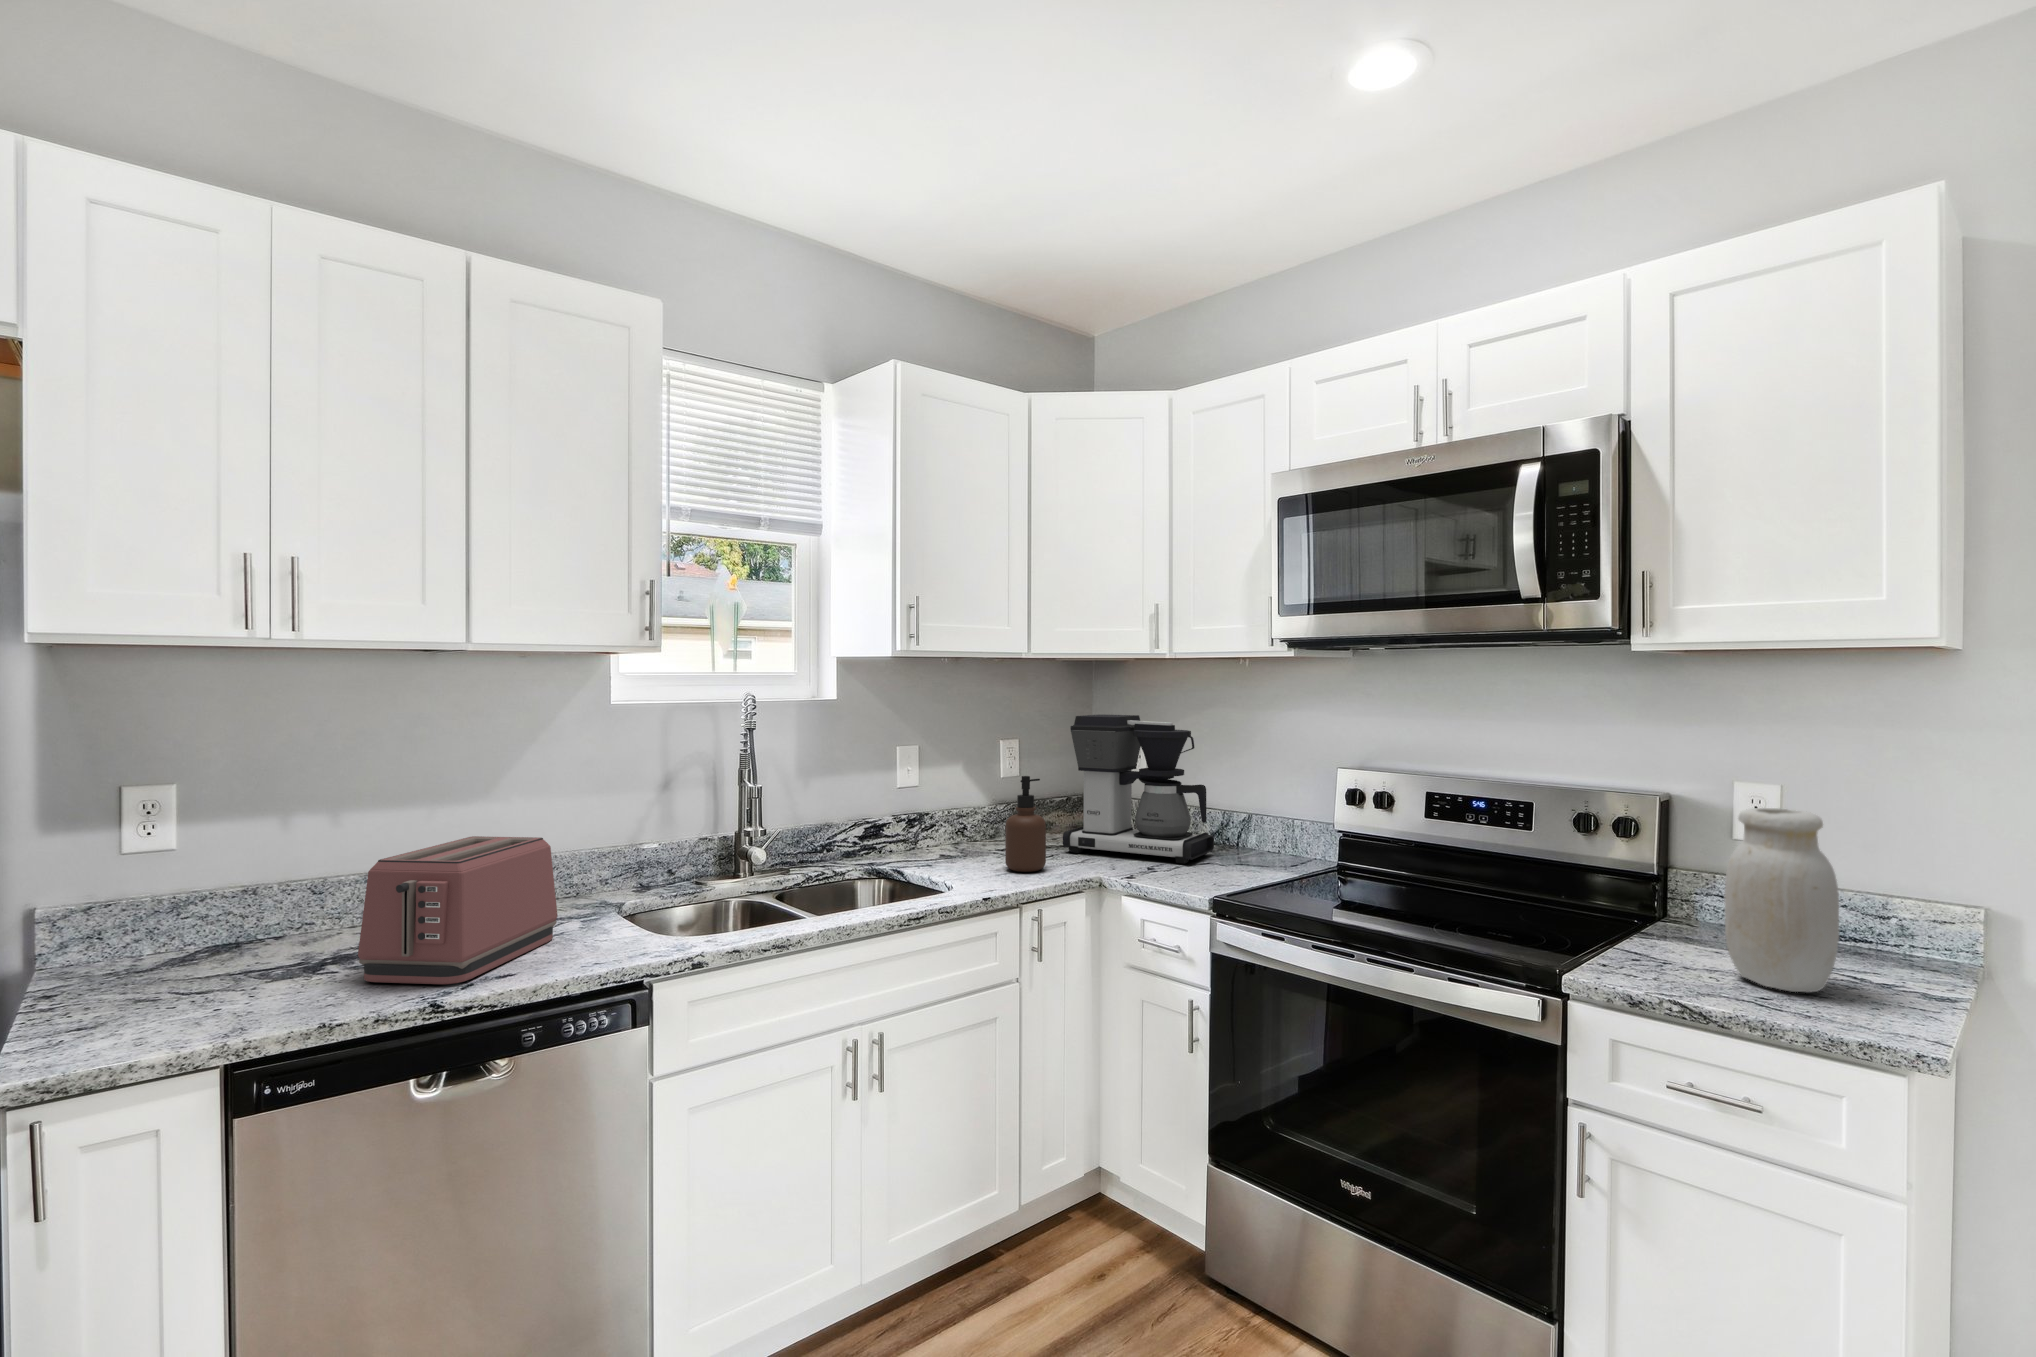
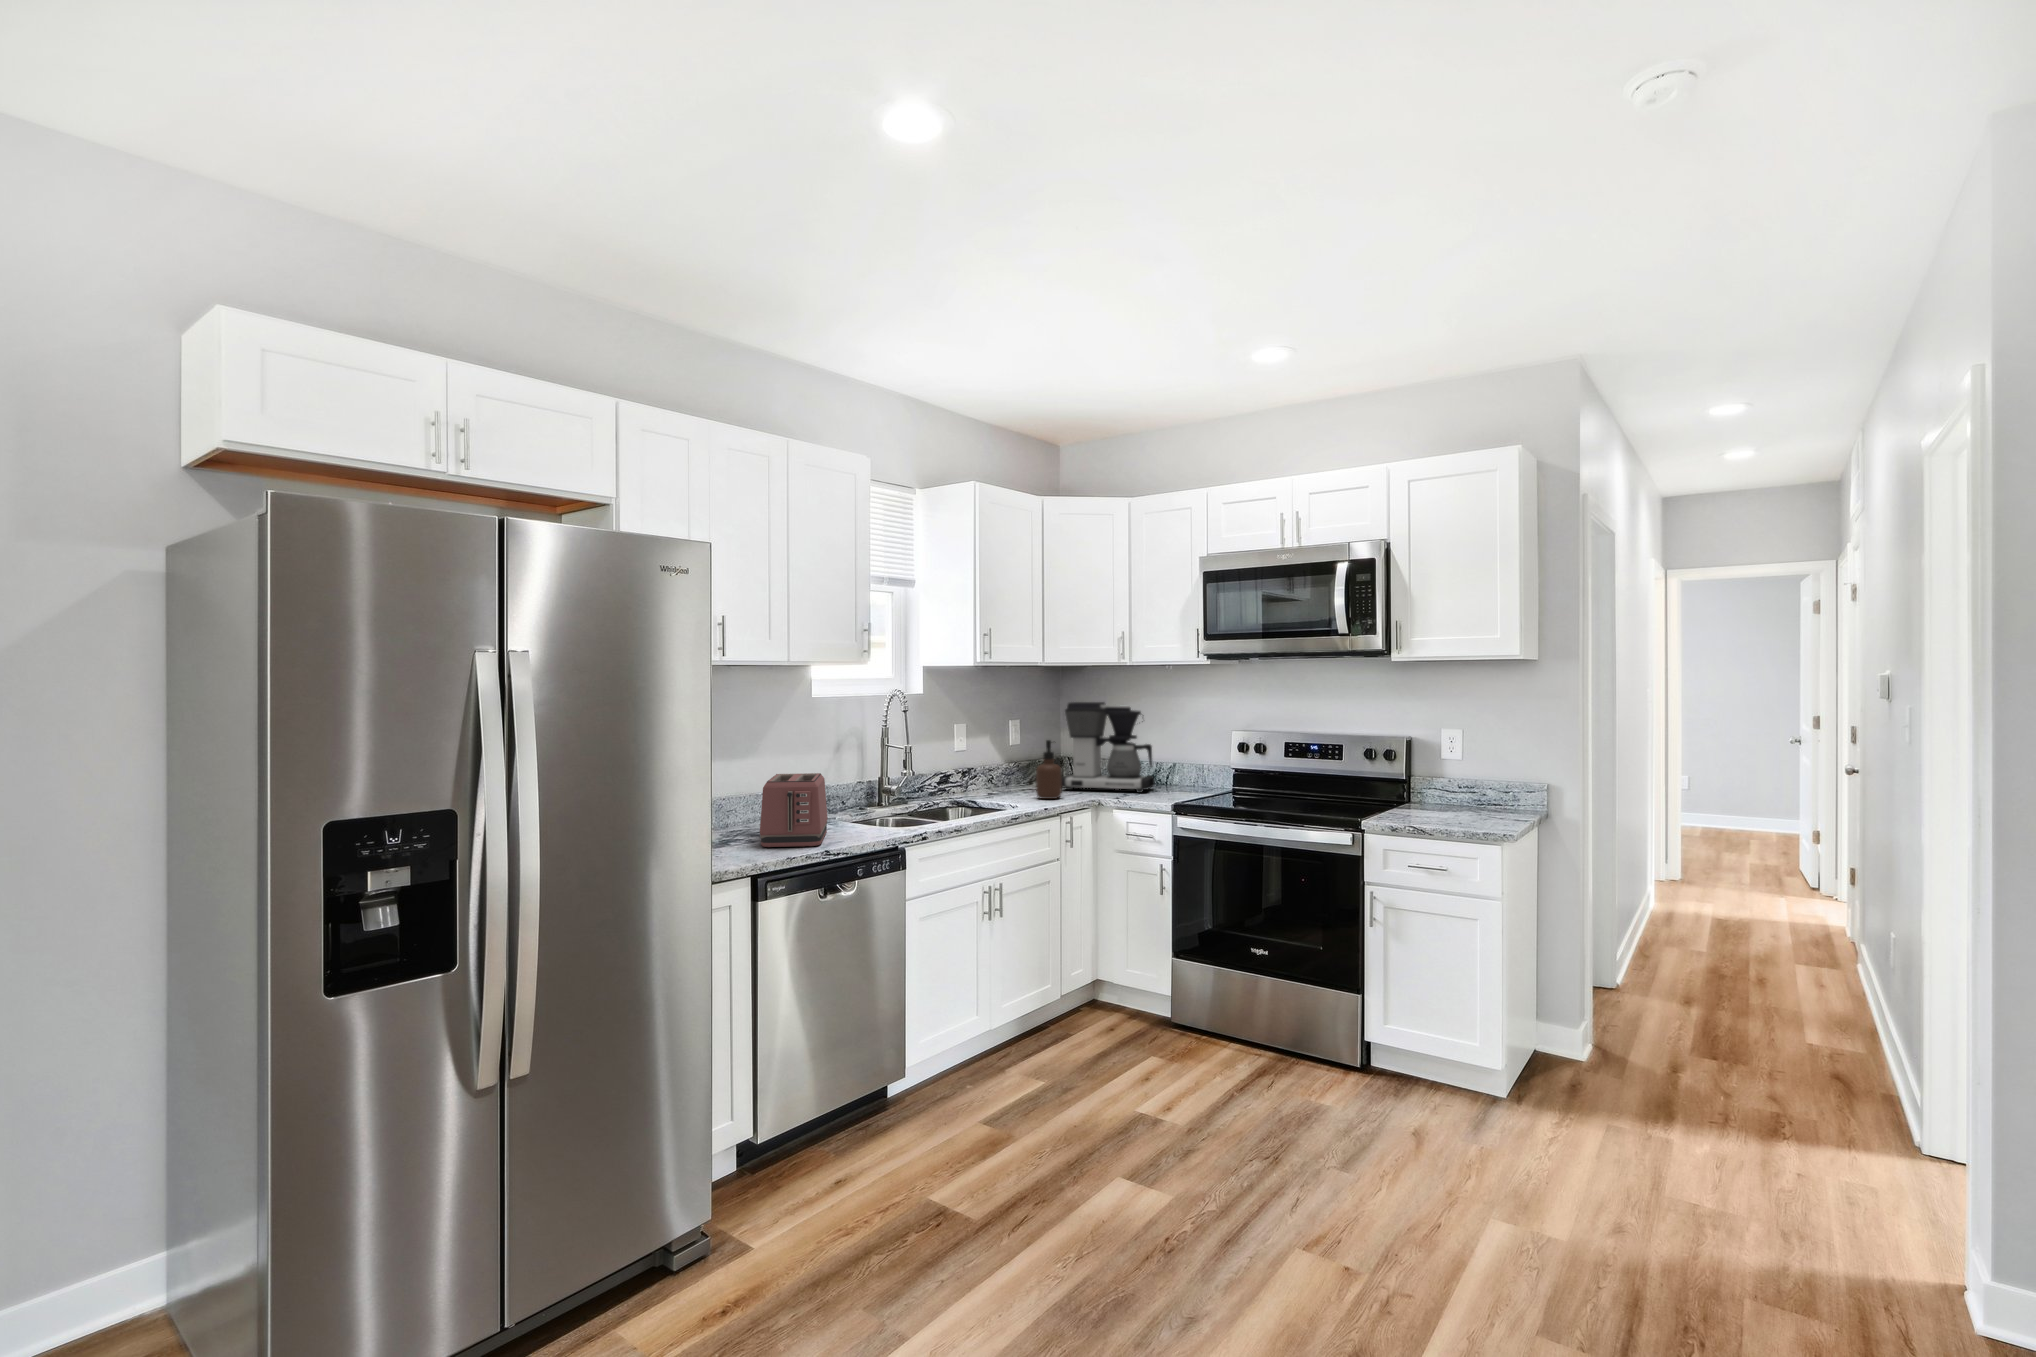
jar: present [1724,808,1839,993] -> none [1434,737,1481,822]

